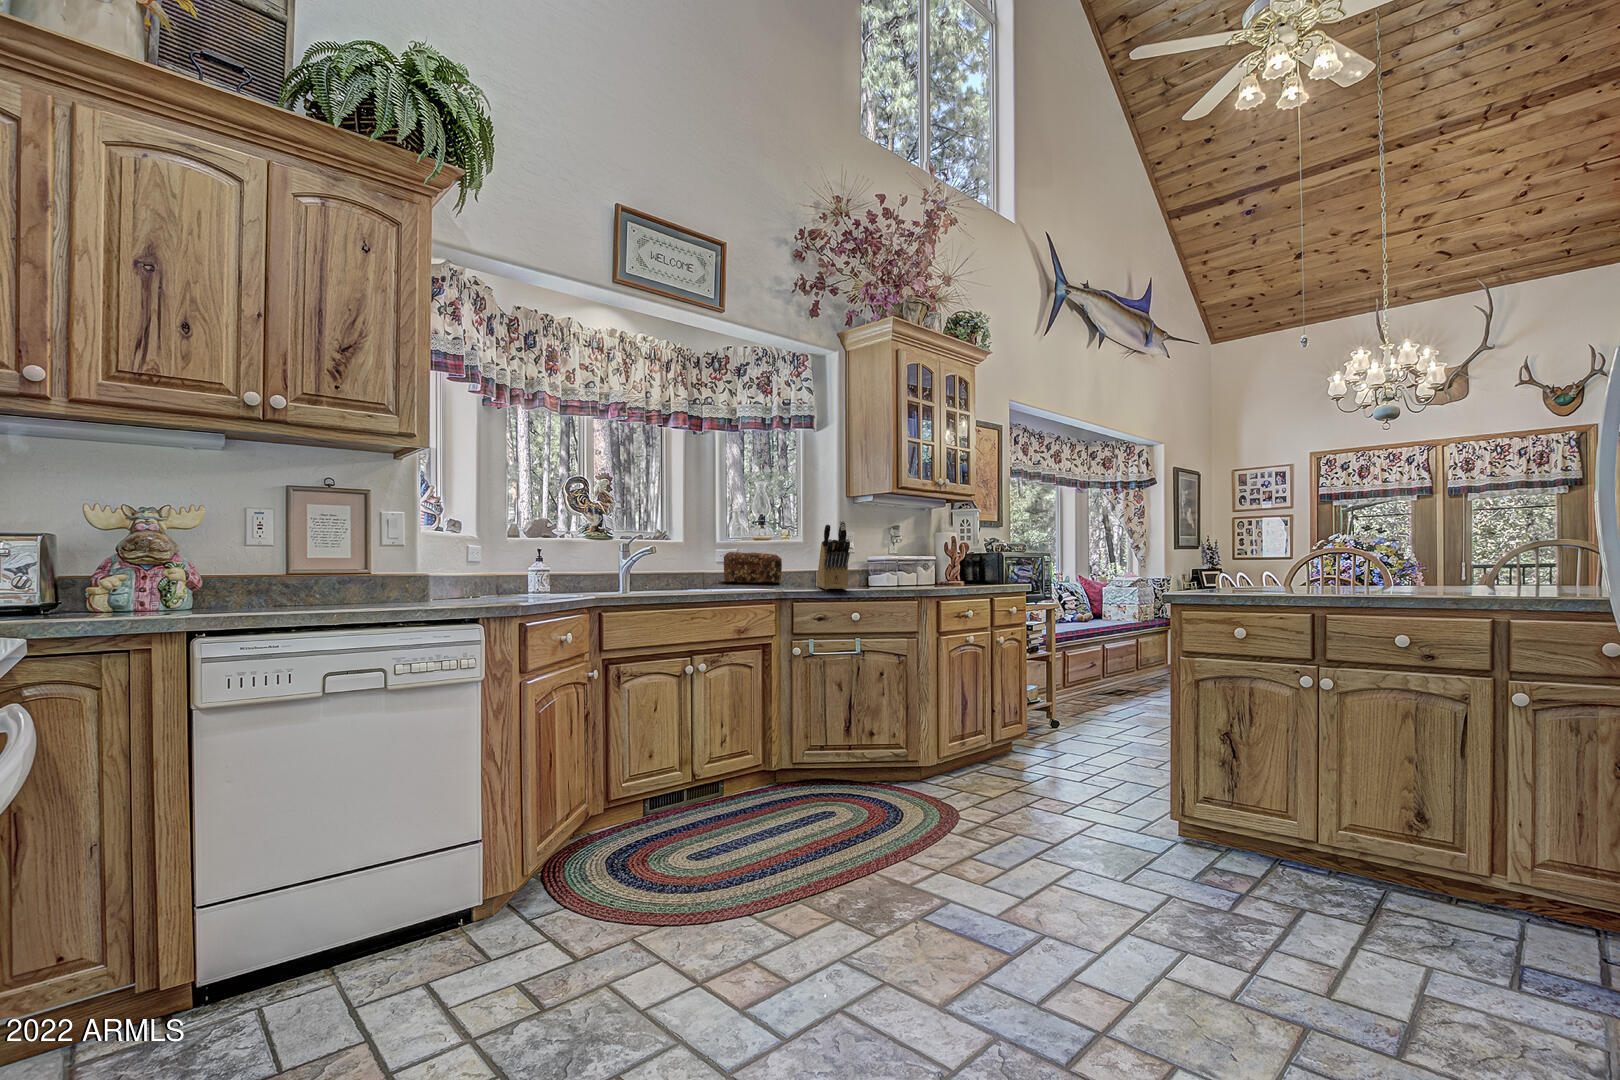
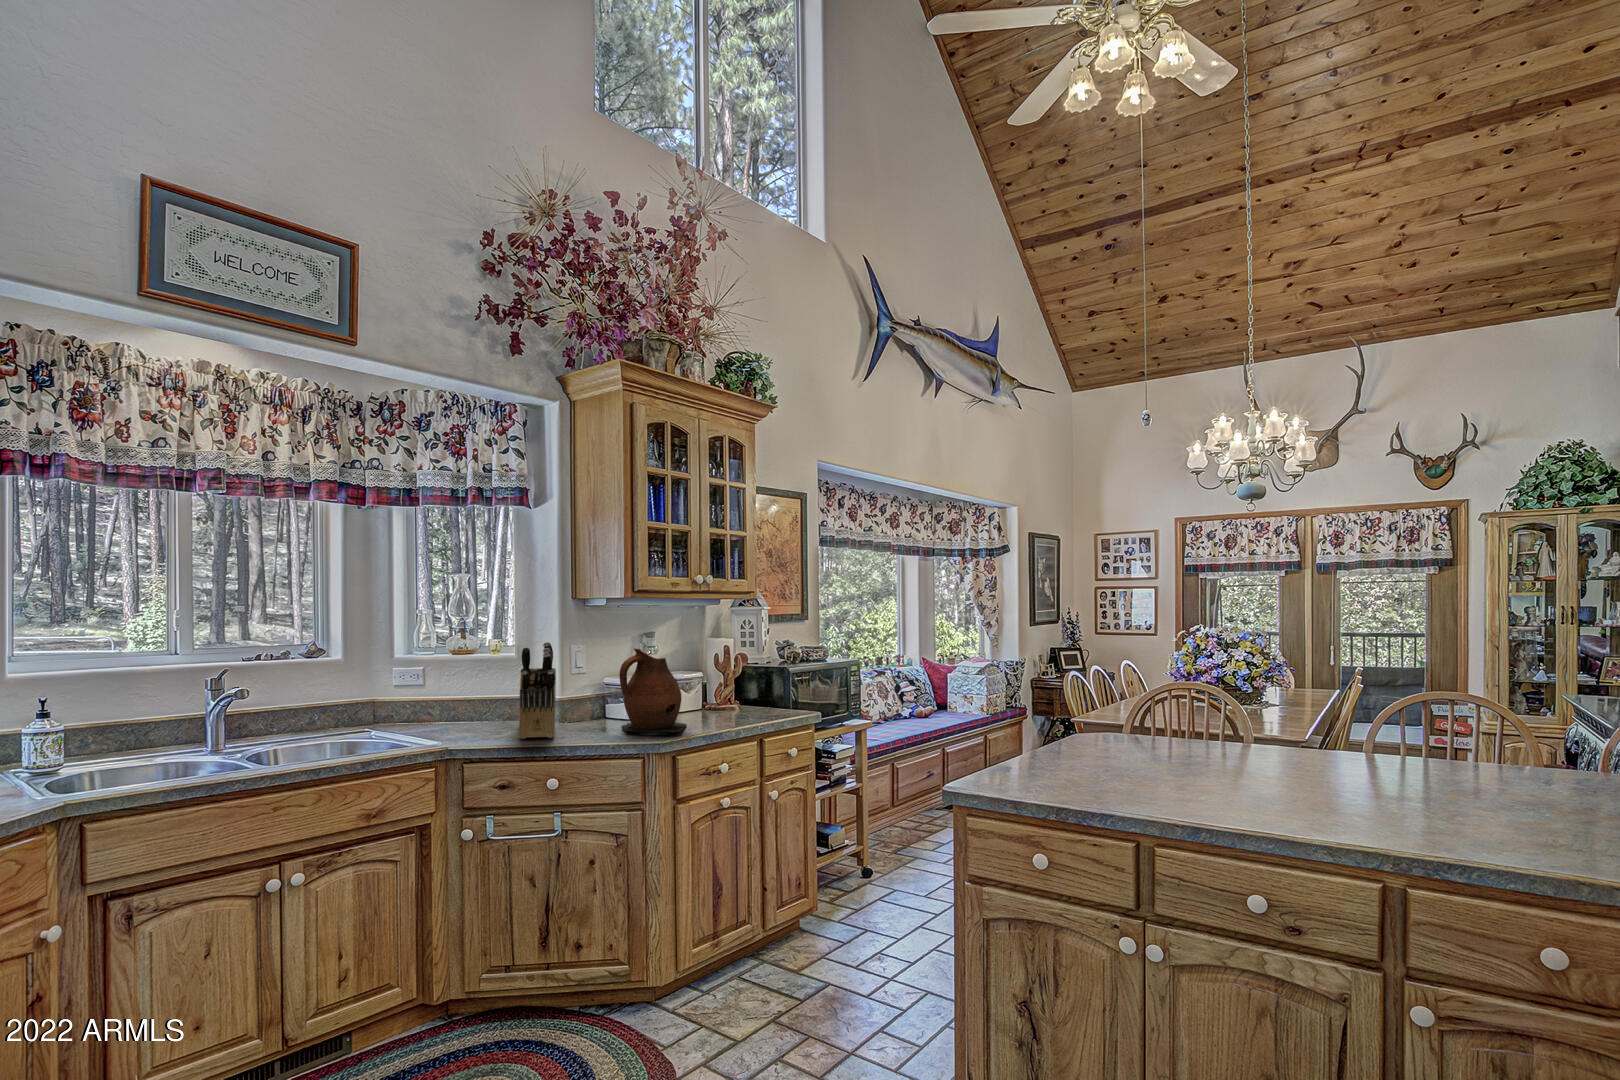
ceramic pitcher: none [887,529,935,590] -> present [619,648,687,733]
bread loaf: present [724,552,782,583] -> none [383,677,475,723]

